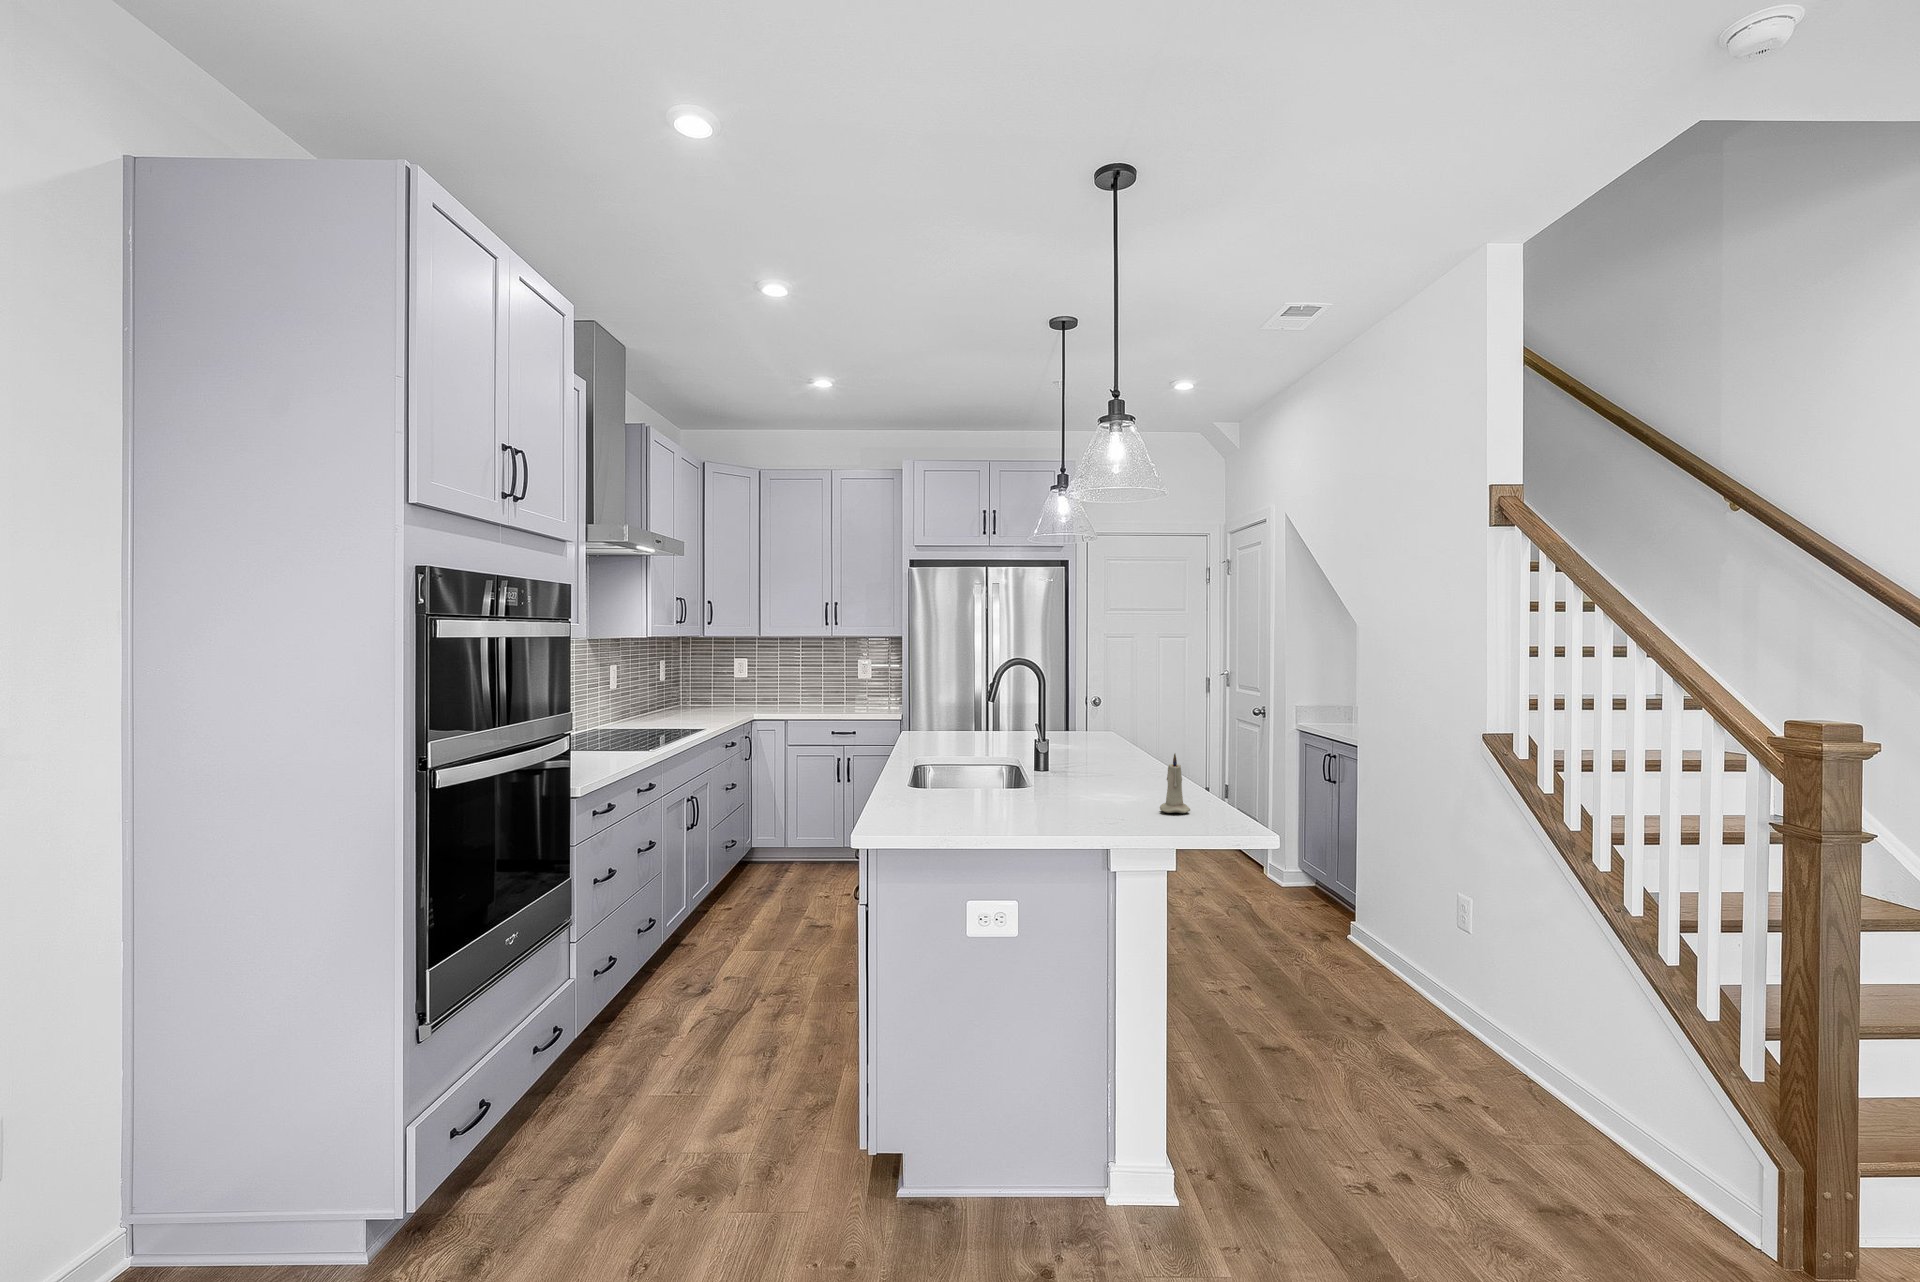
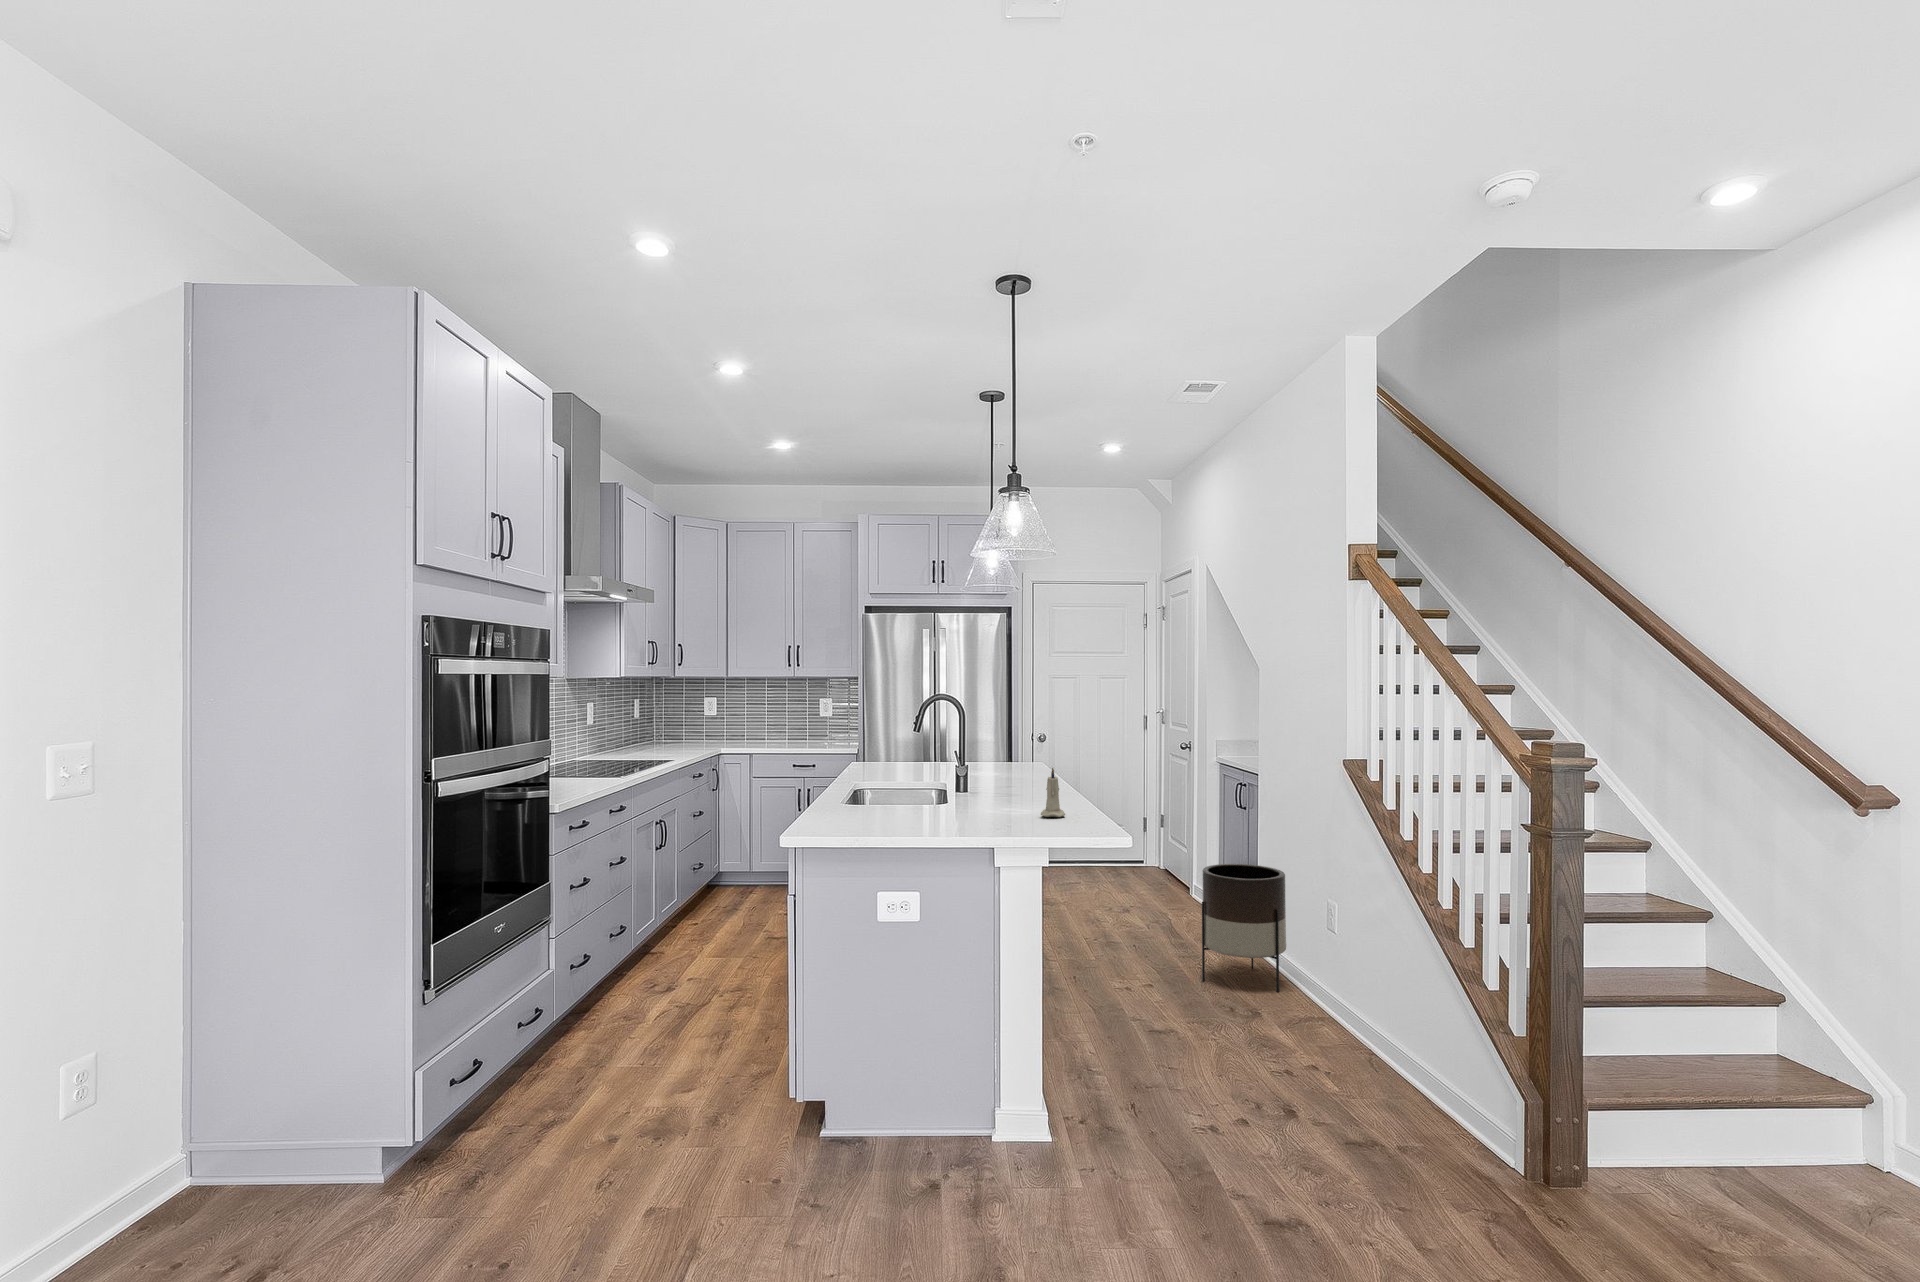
planter: none [1305,853,1403,1001] -> present [1202,864,1286,992]

